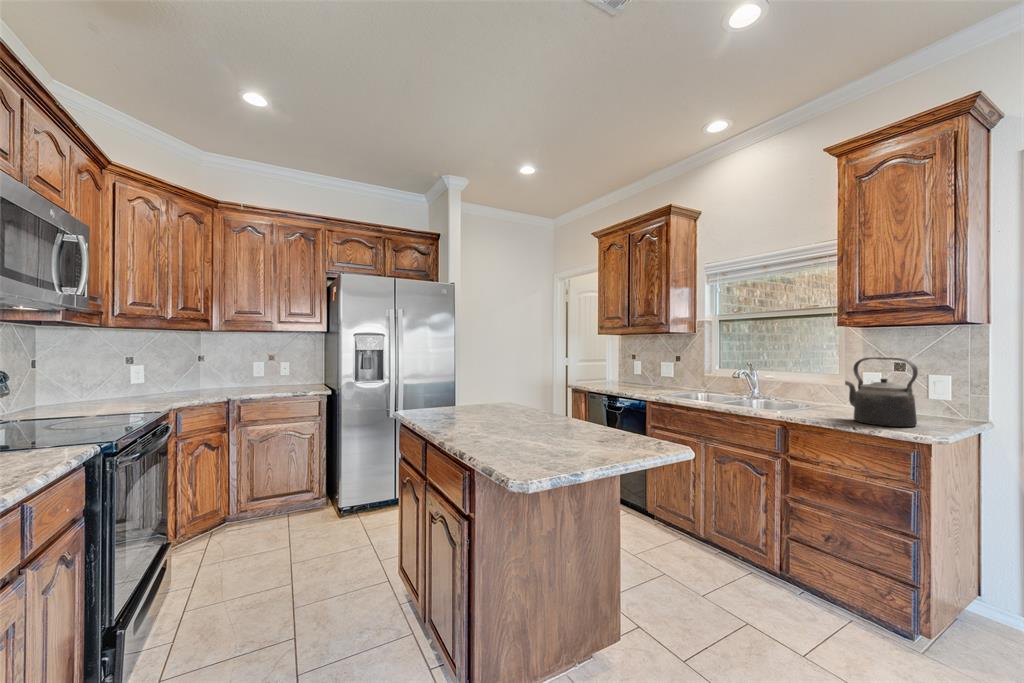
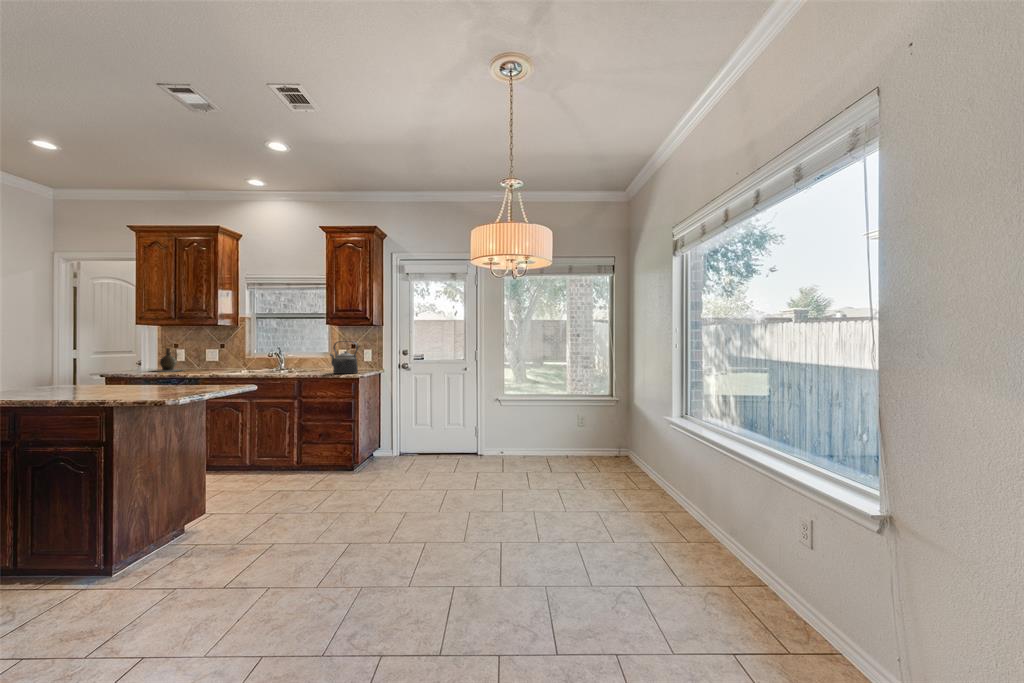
ceramic jug: none [602,361,643,389] -> present [154,348,180,372]

